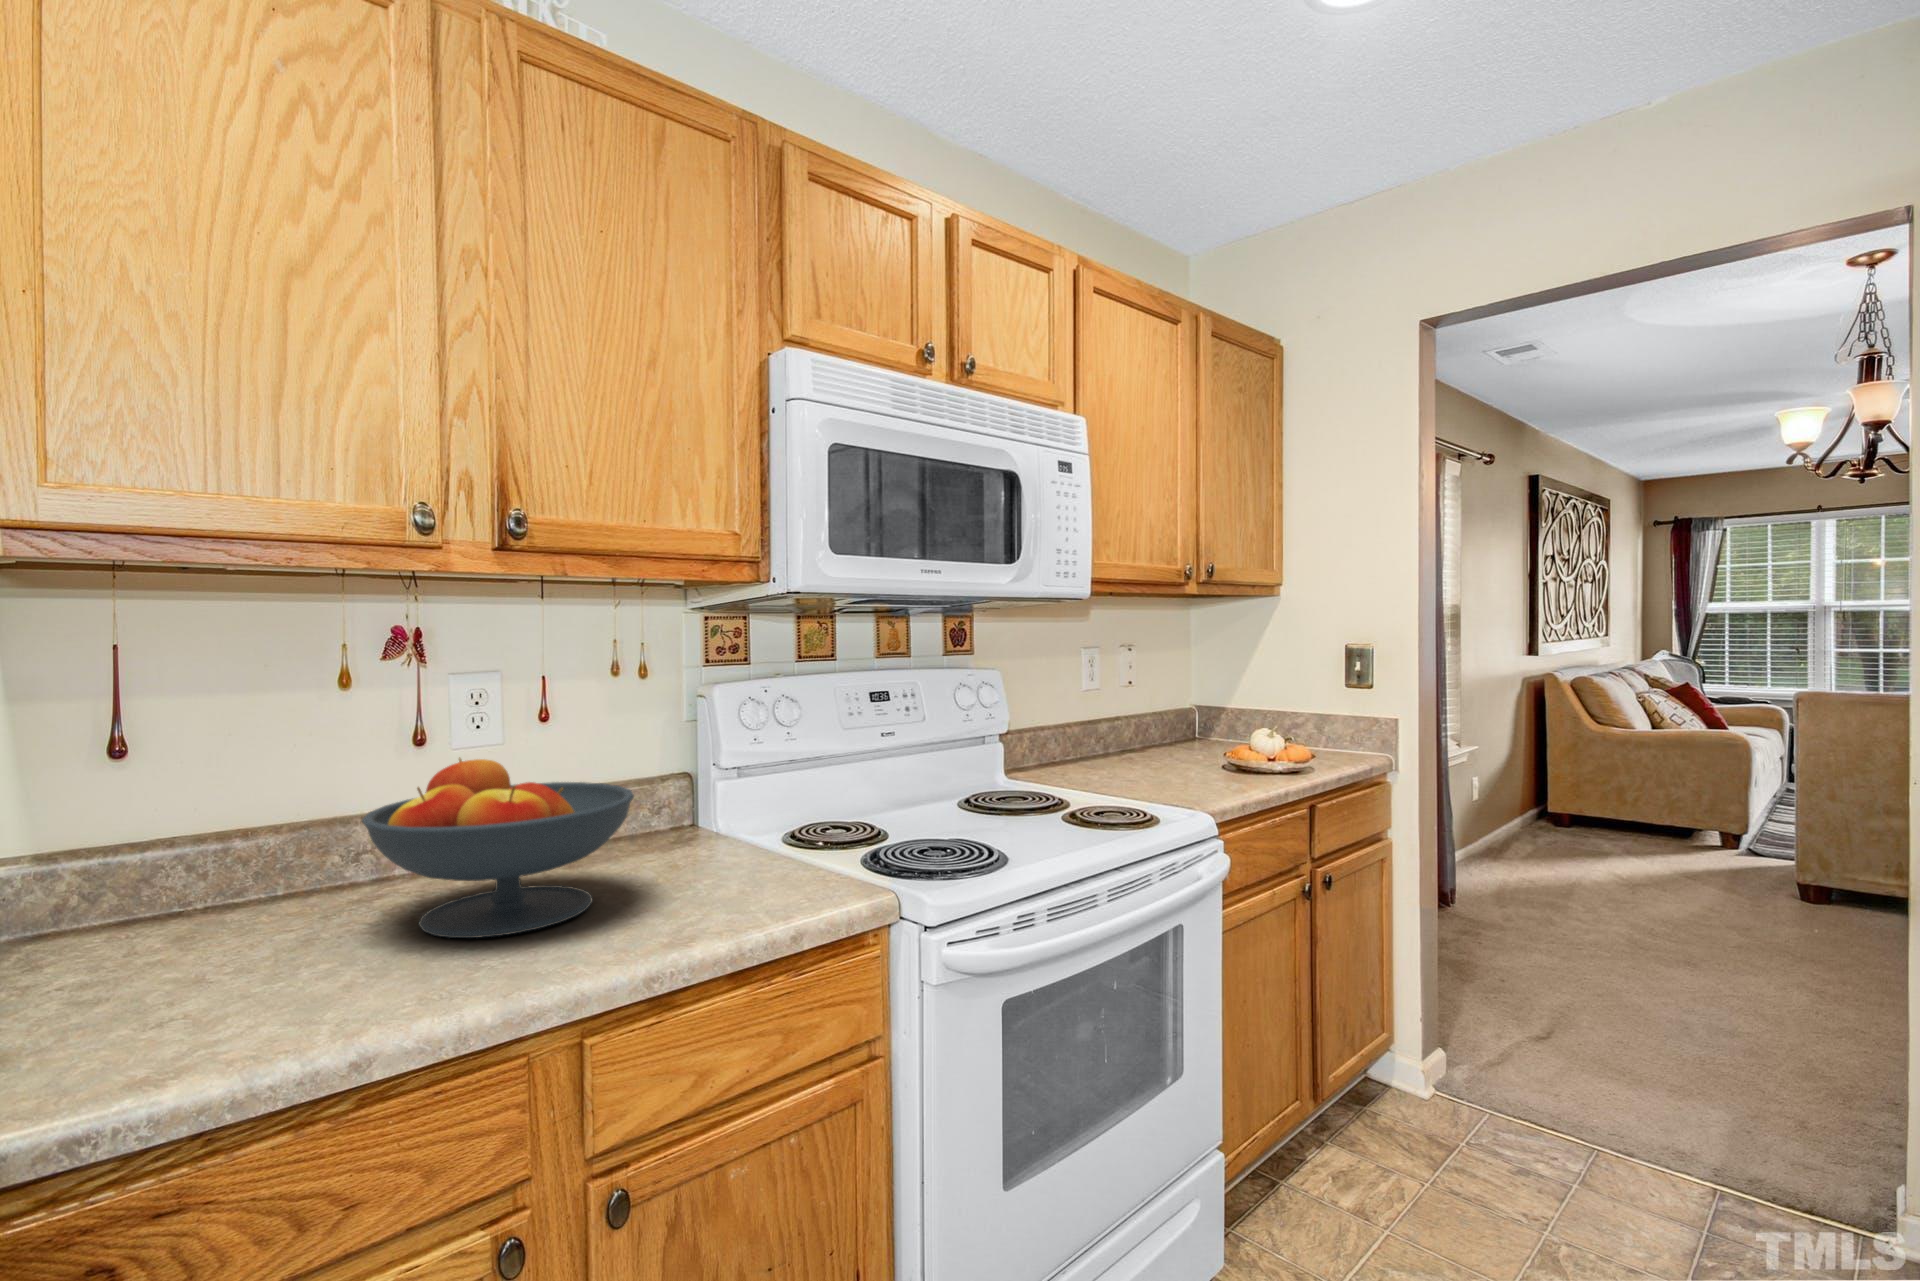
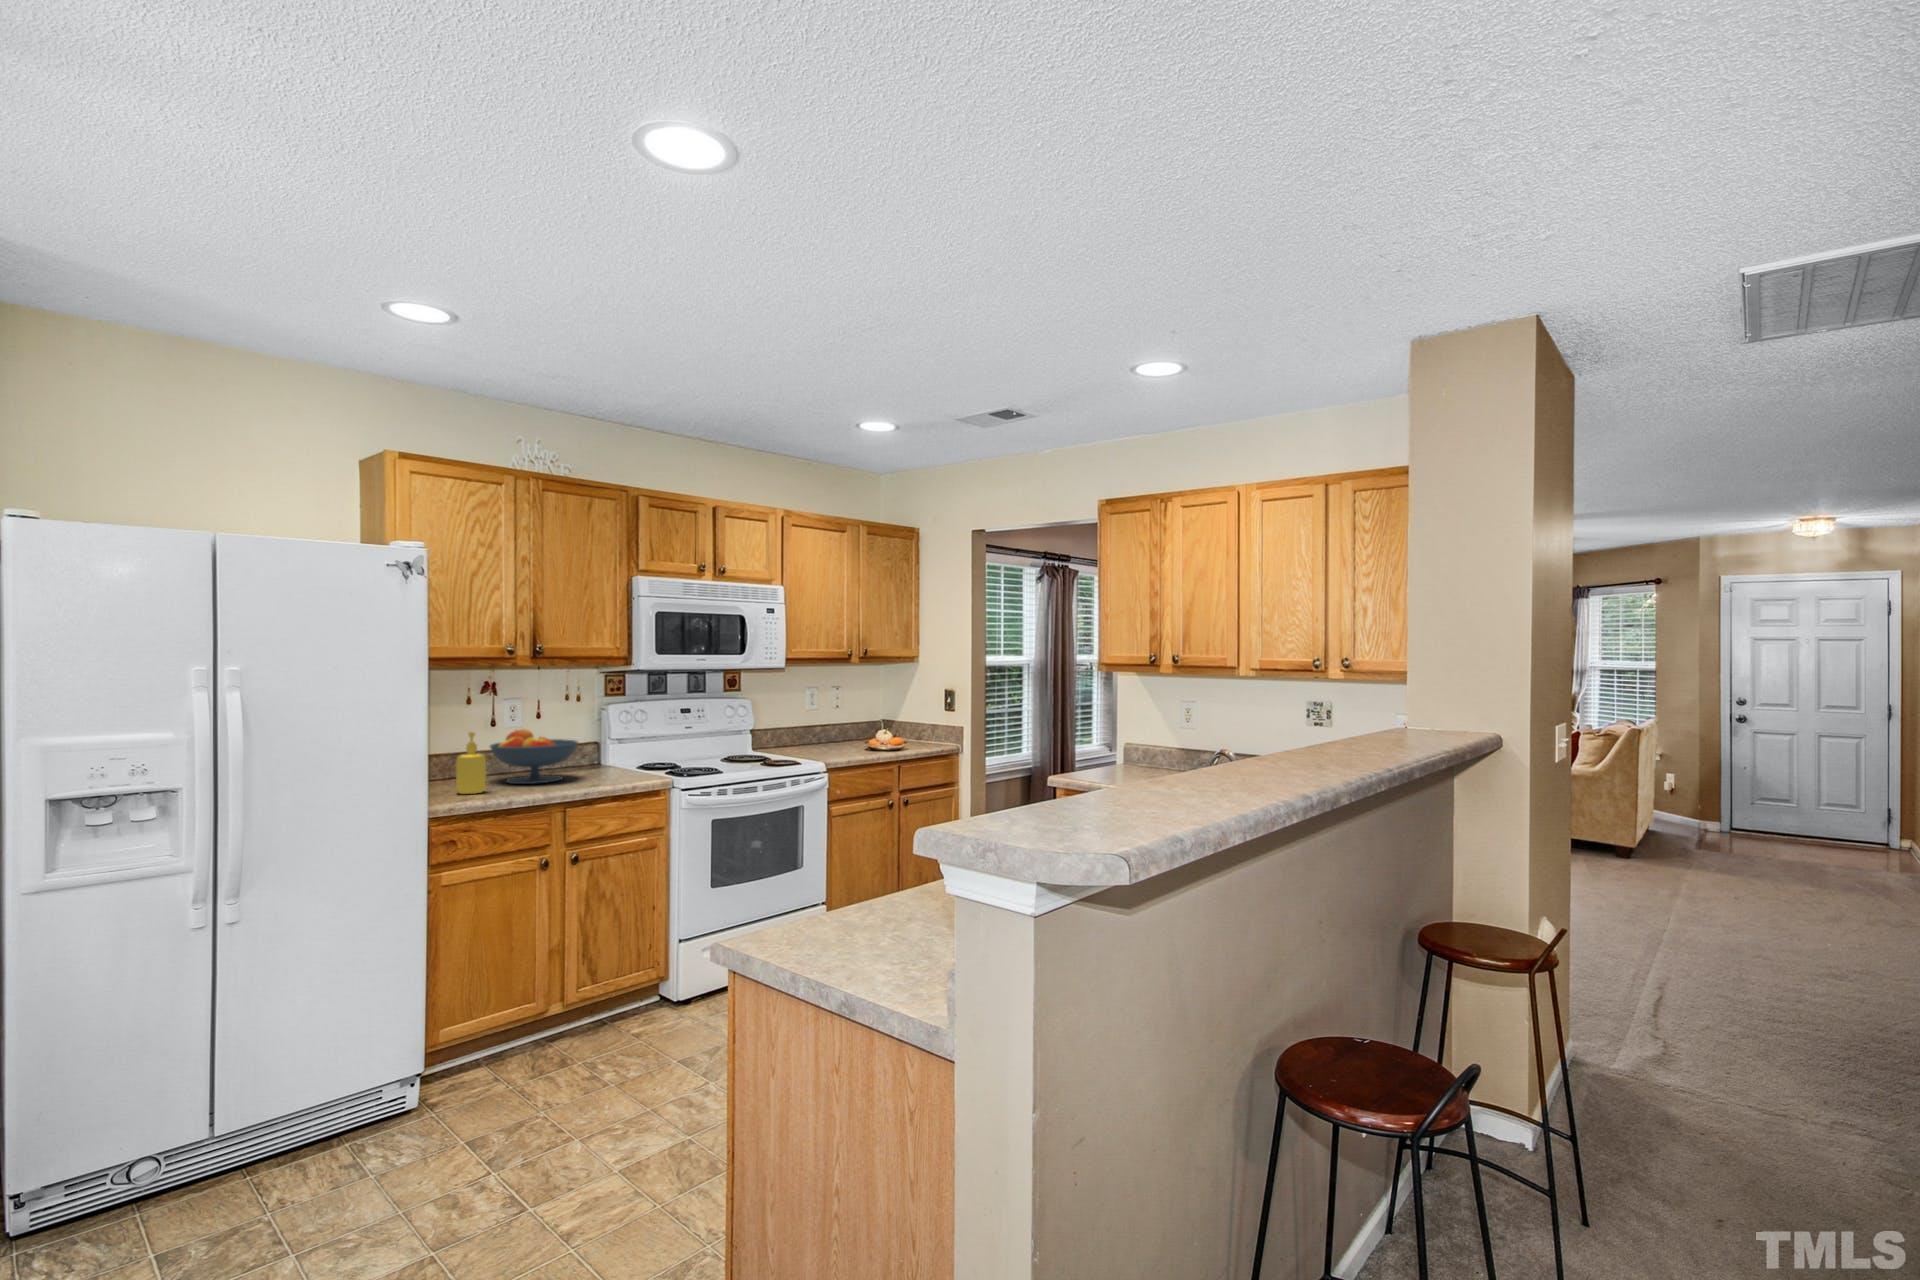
soap dispenser: none [174,789,309,1026] -> present [456,732,486,794]

